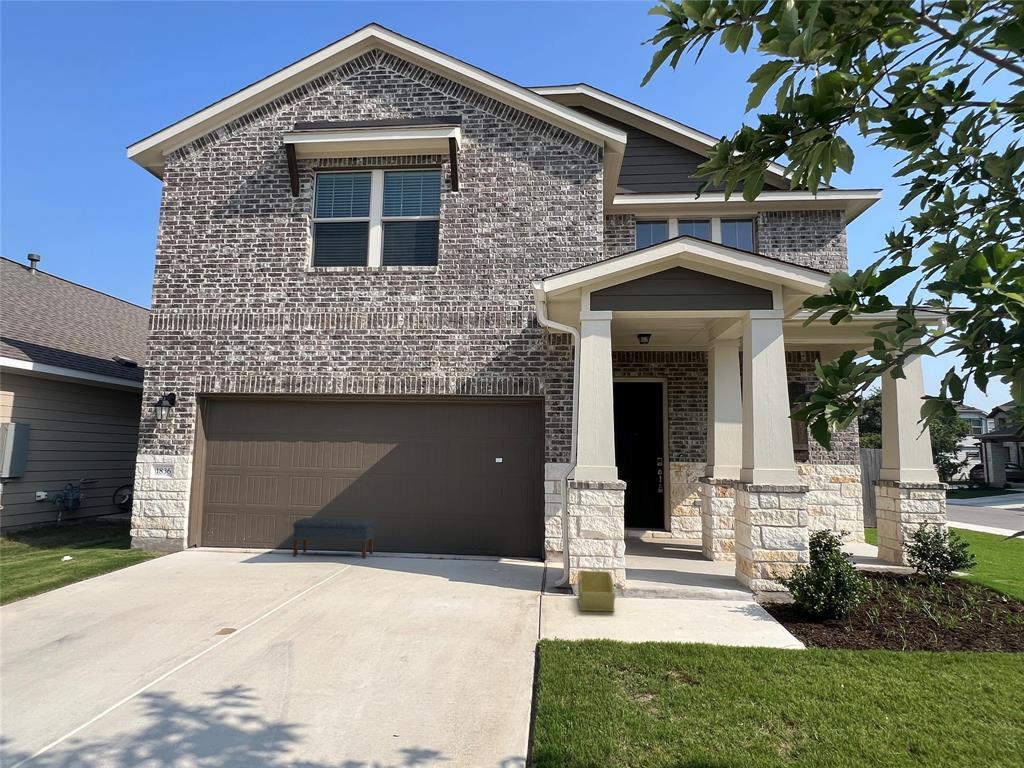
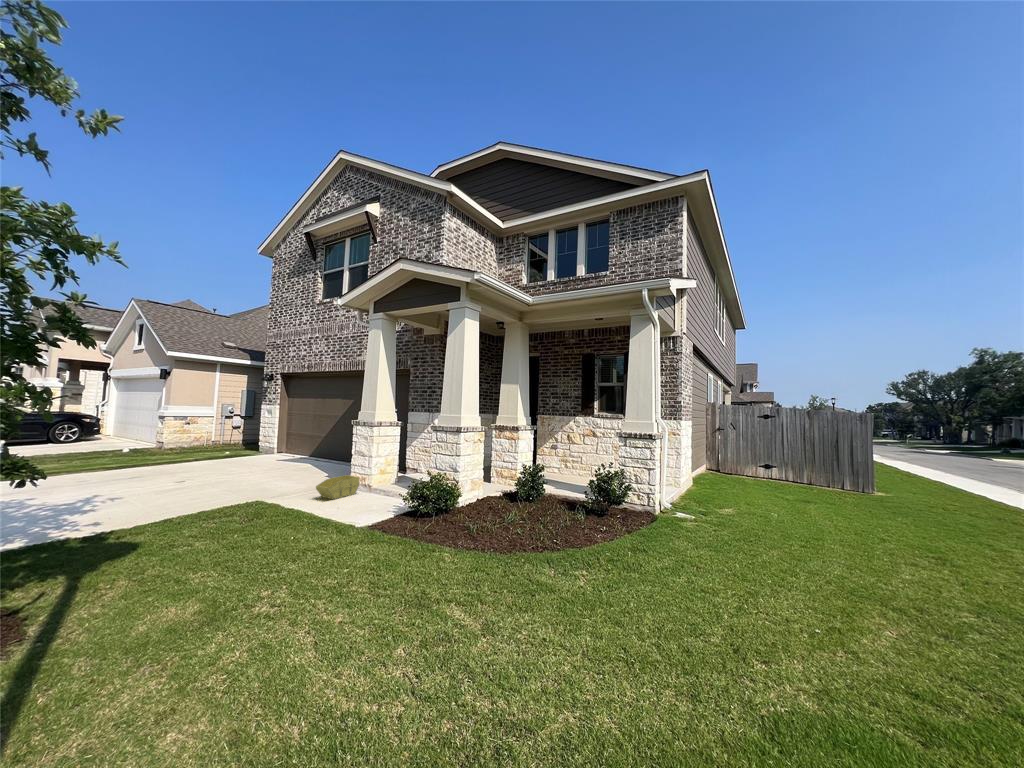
bench: present [293,518,375,558] -> none [303,440,343,463]

